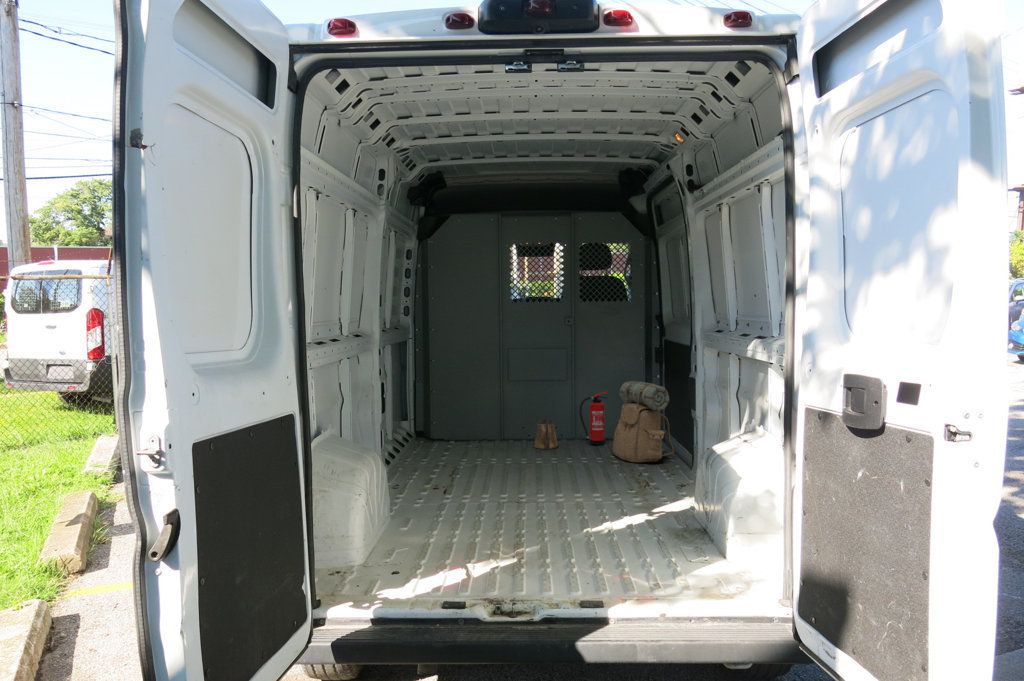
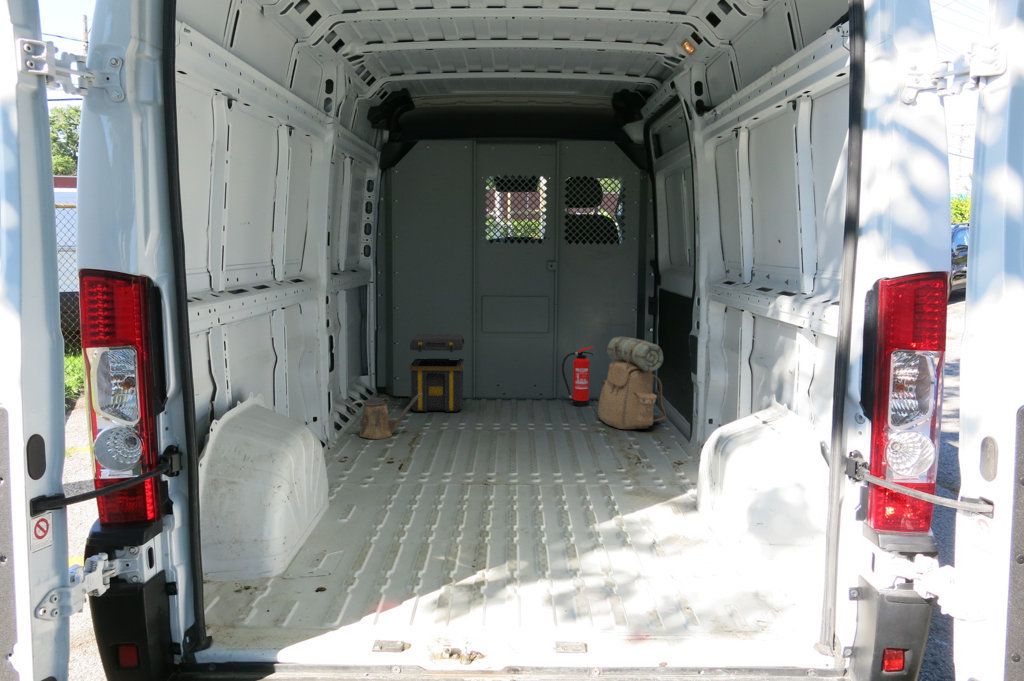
toolbox: none [444,383,492,452] -> present [410,334,465,412]
watering can: present [534,418,558,449] -> present [350,394,422,439]

